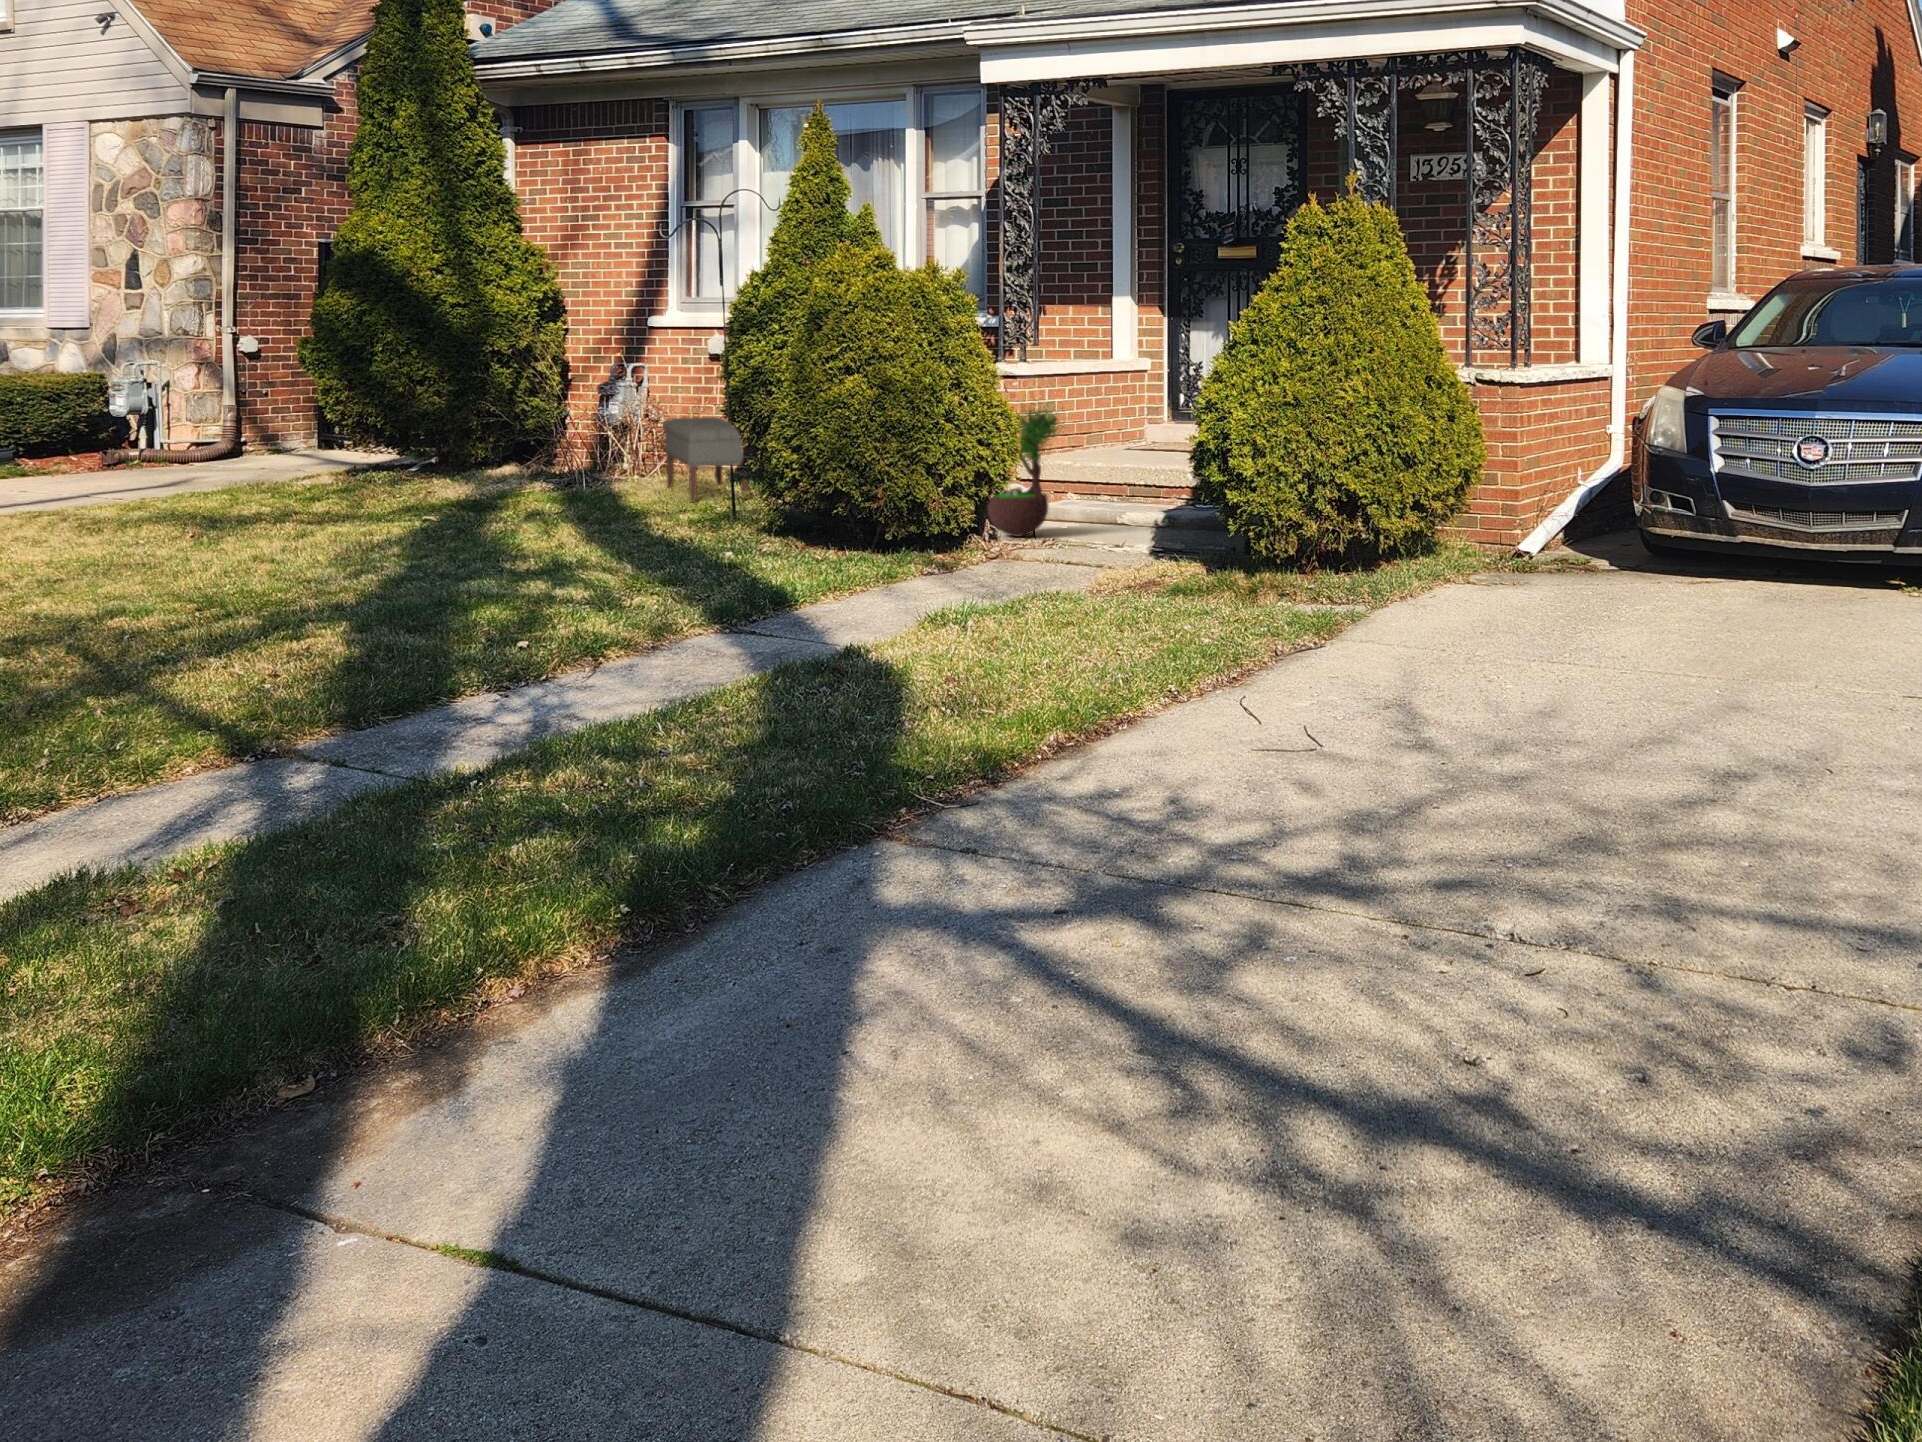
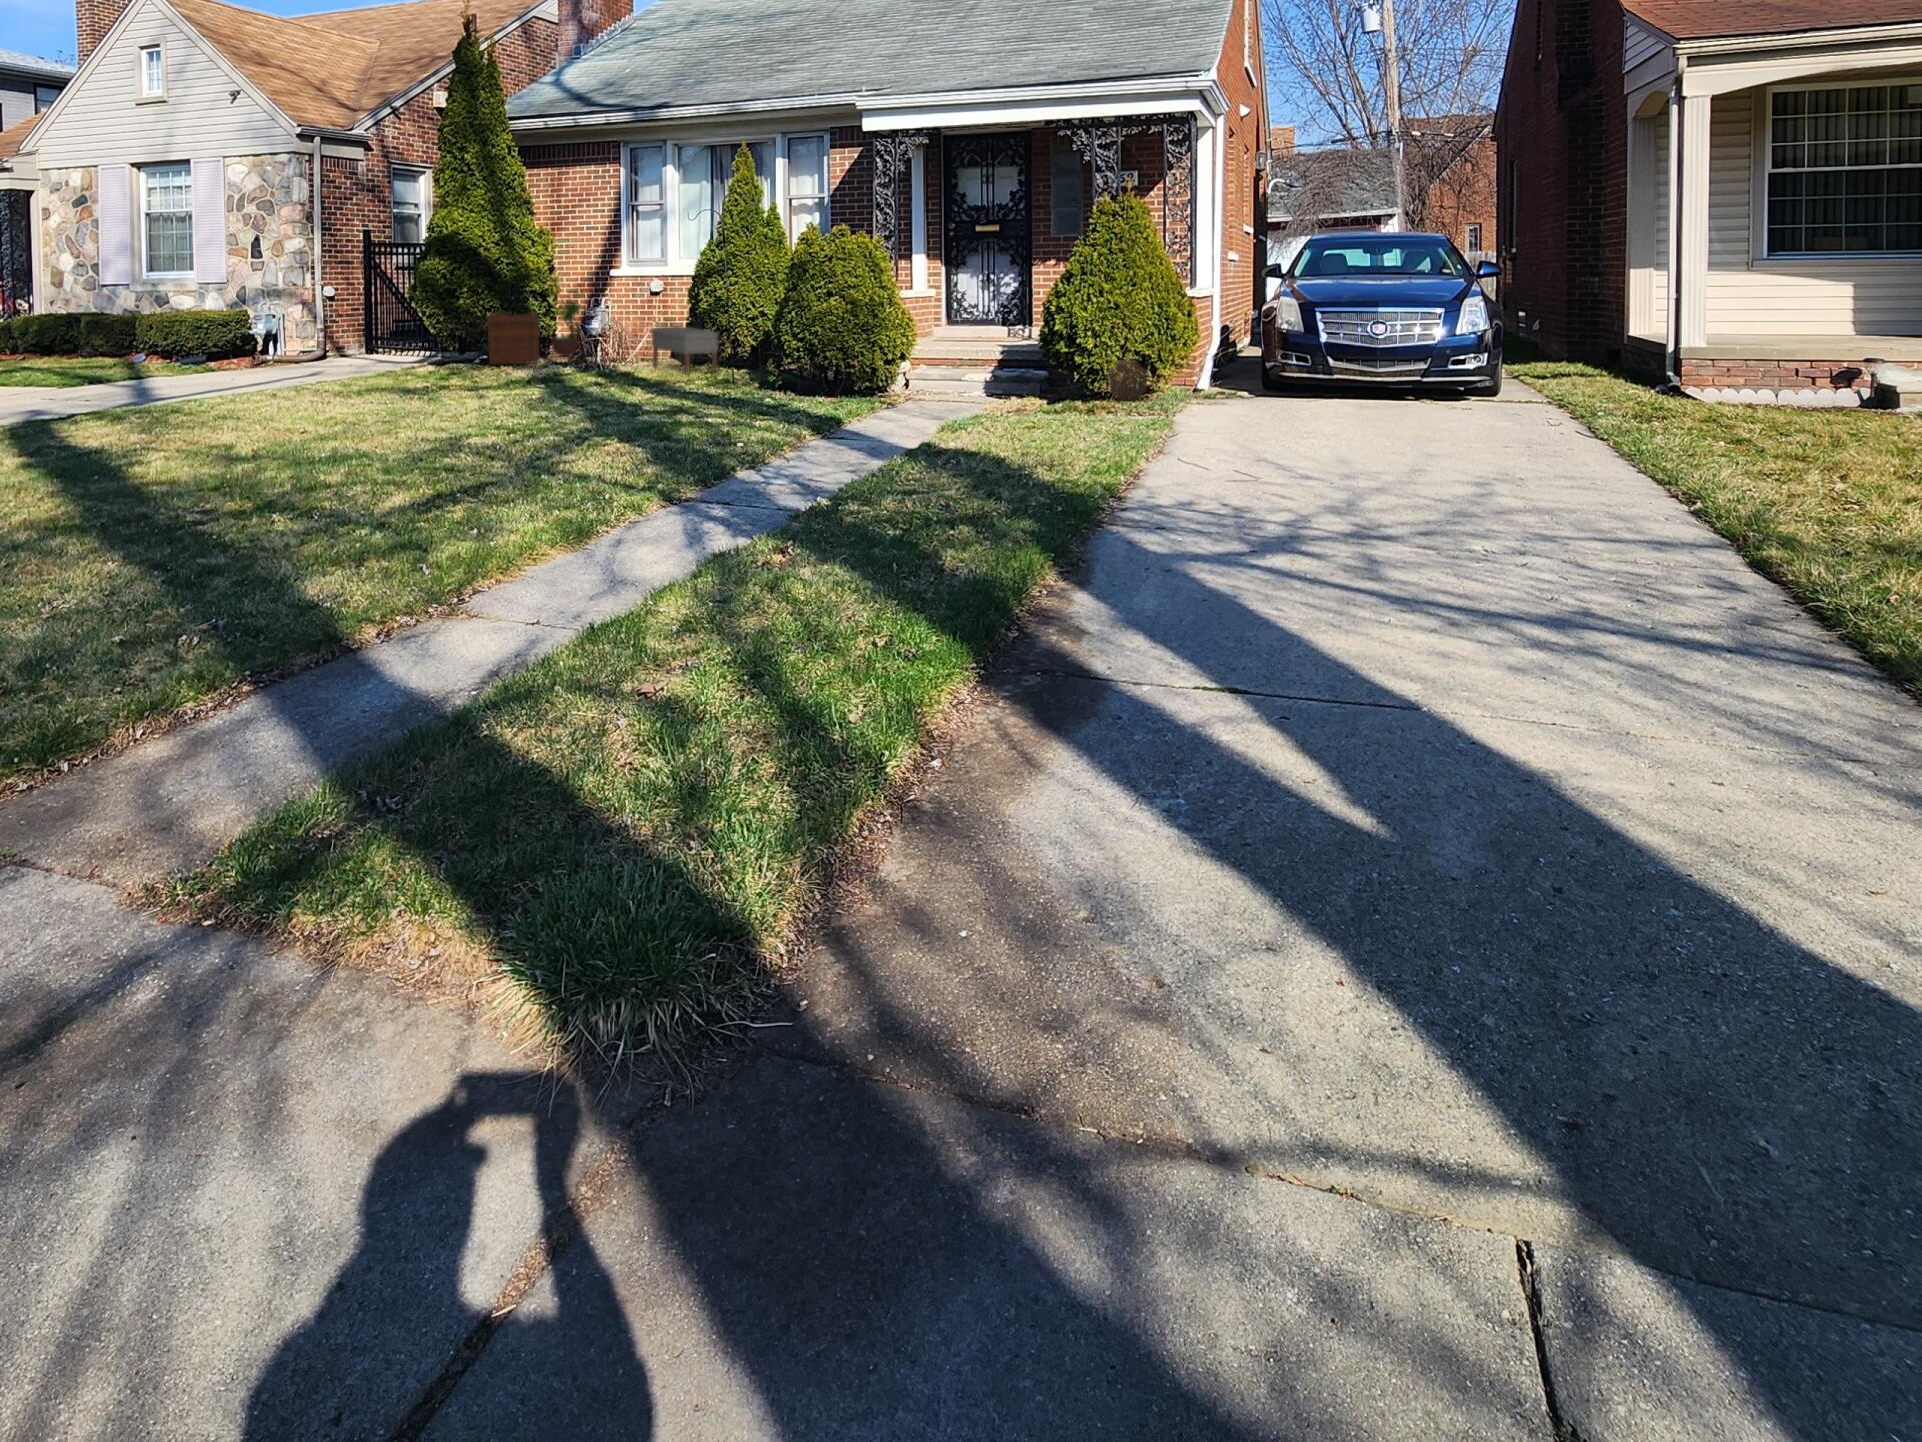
wooden crate: none [410,387,513,477] -> present [488,312,540,365]
potted tree: present [988,402,1063,536] -> present [551,302,581,356]
woven basket: none [1306,497,1374,571] -> present [1108,360,1147,400]

